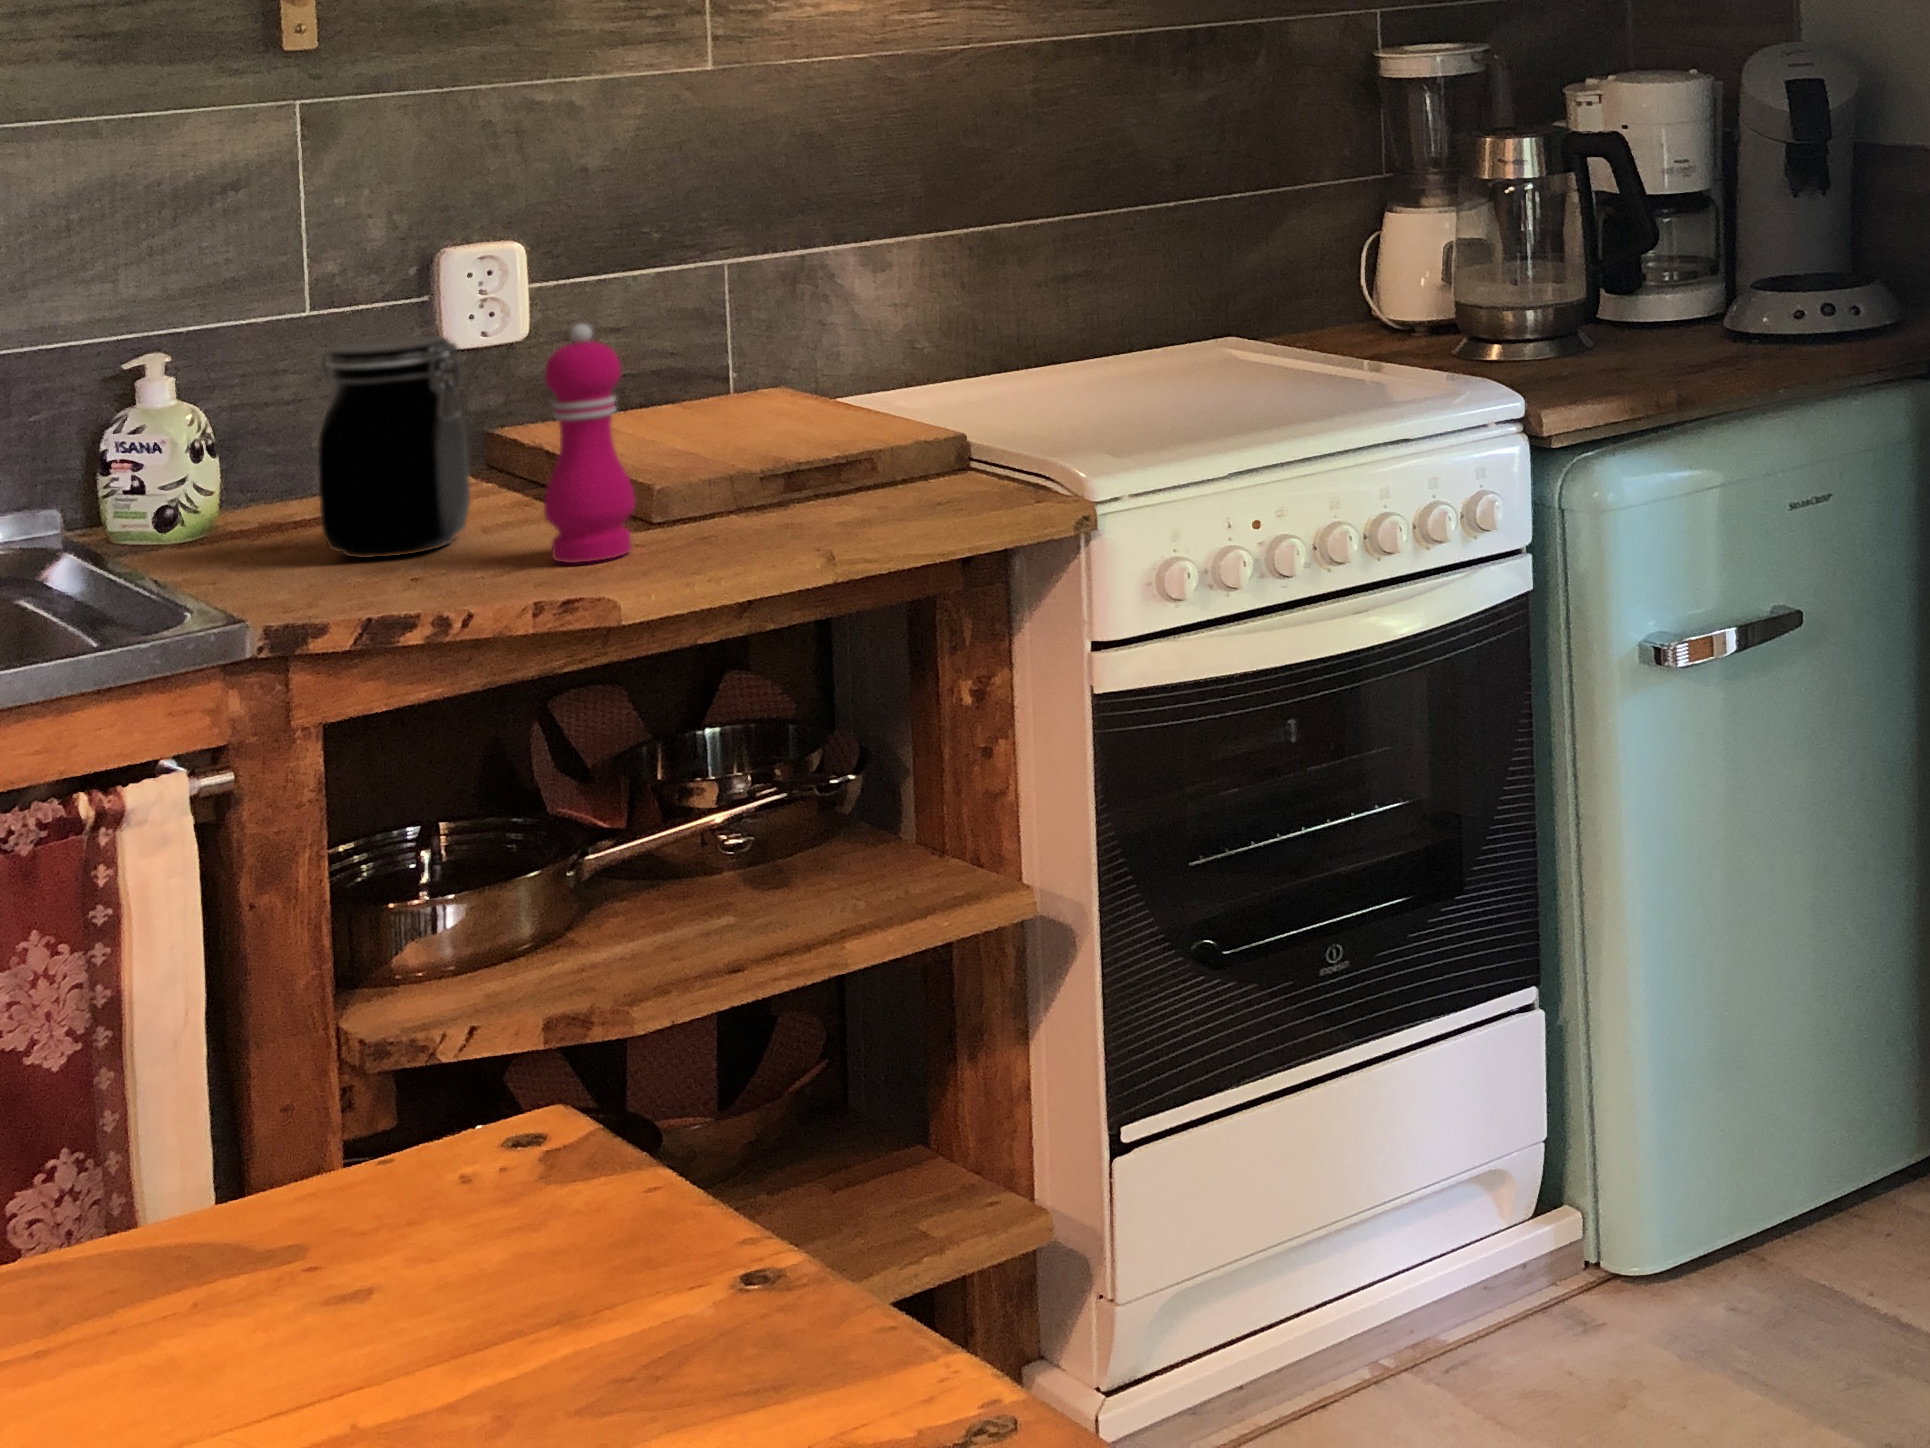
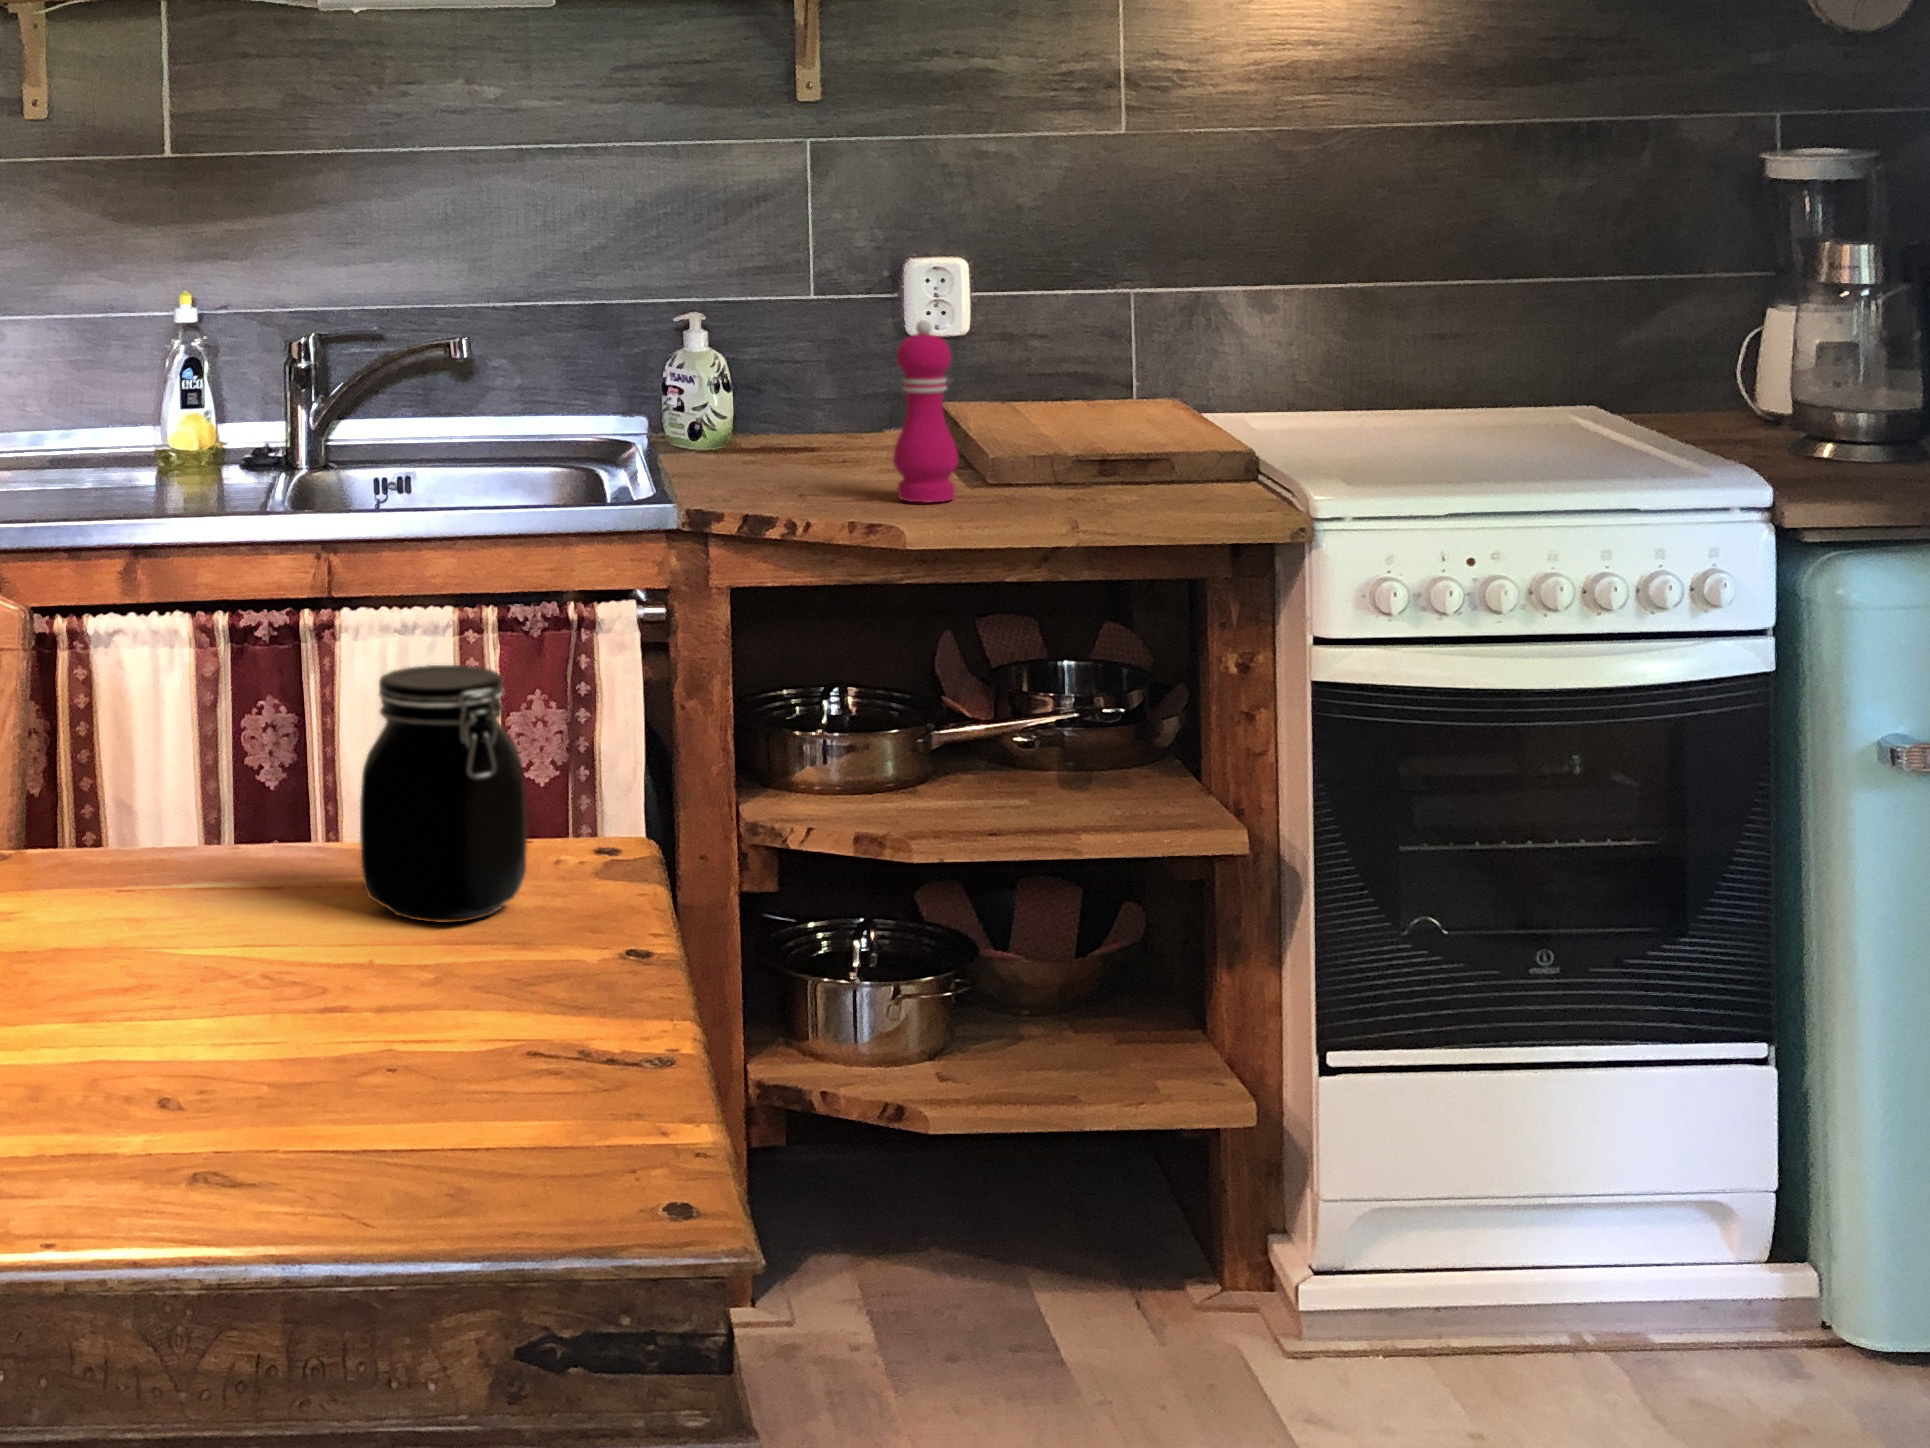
jar: present [318,336,470,558] -> present [360,665,527,923]

